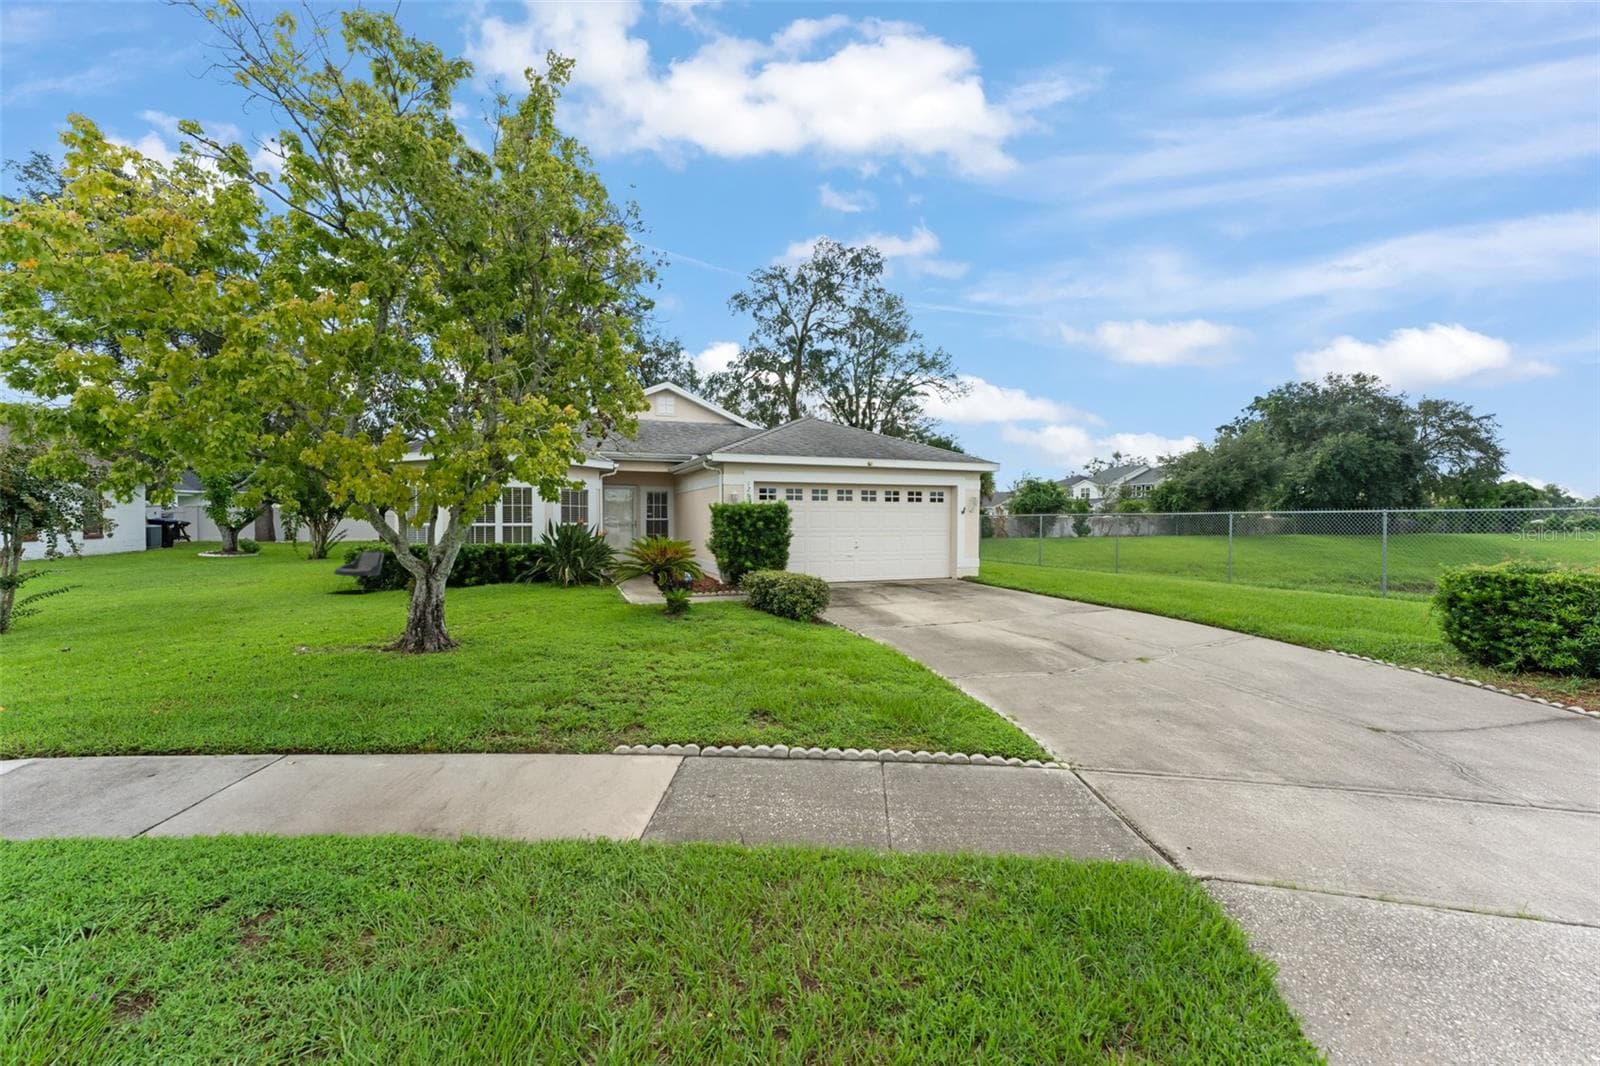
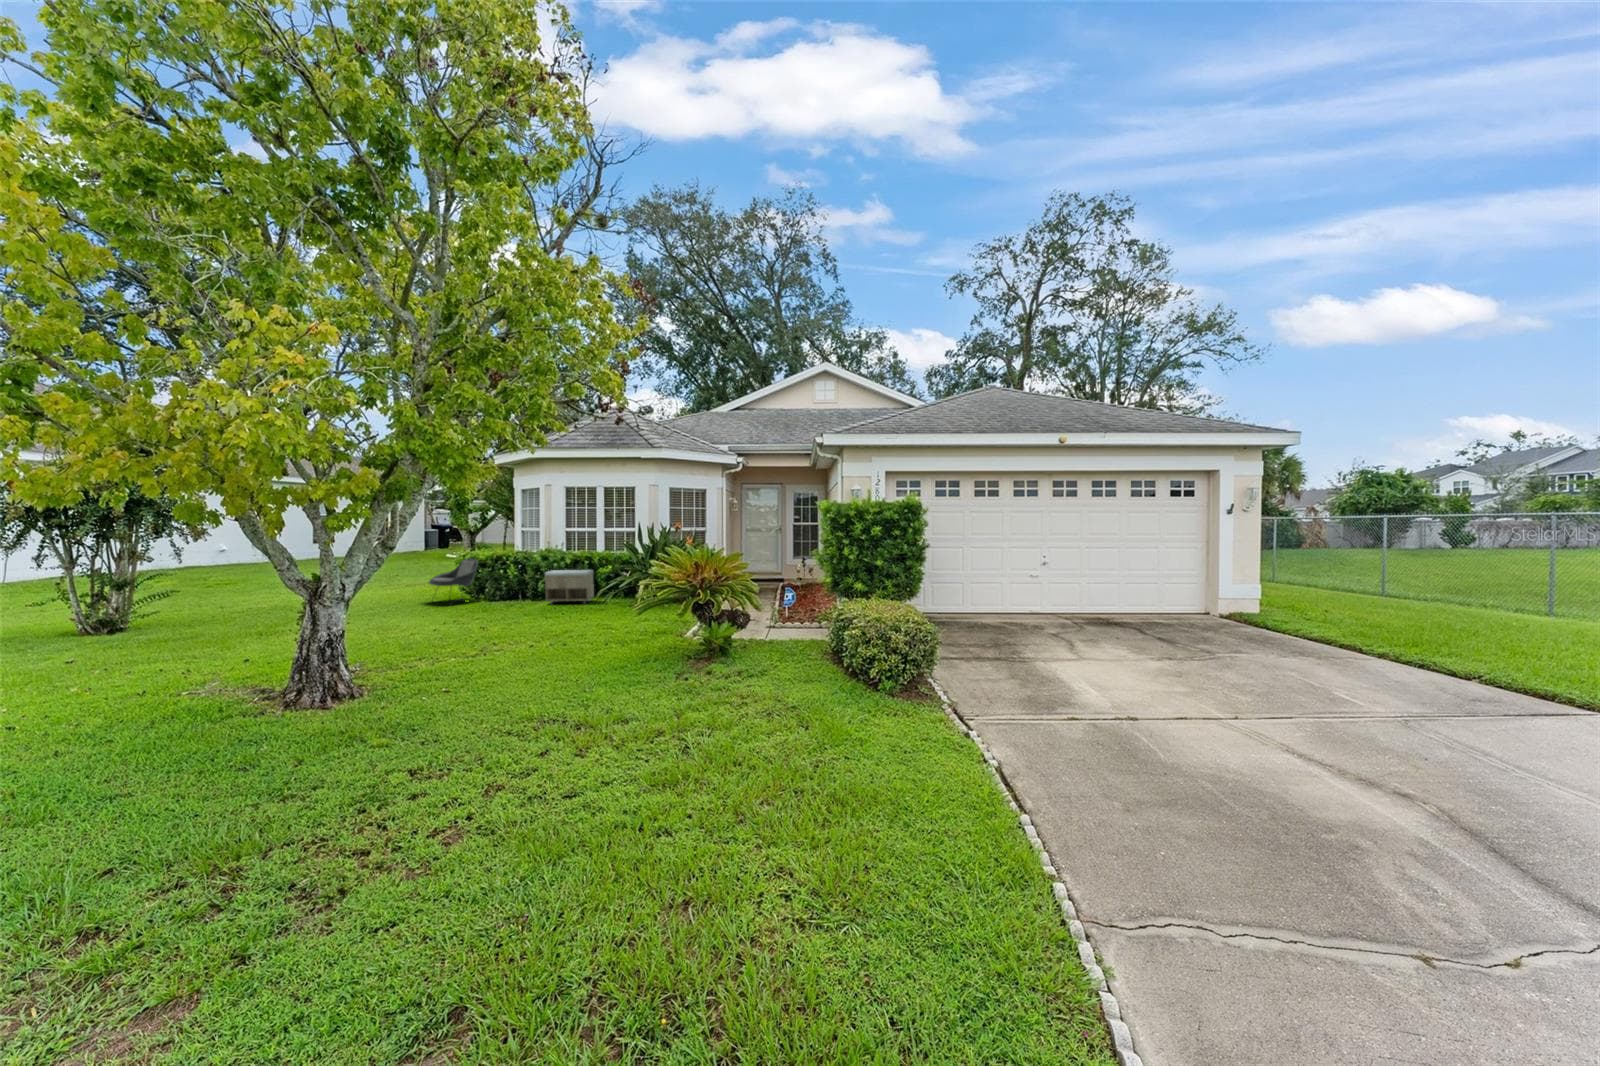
storage bench: none [460,559,500,589] -> present [545,570,594,602]

